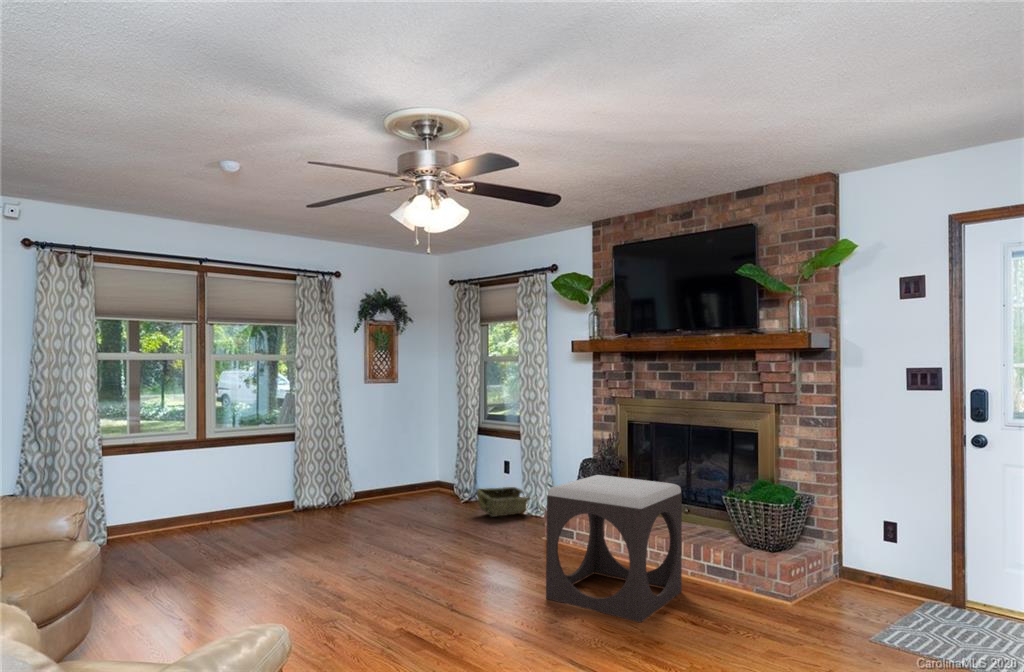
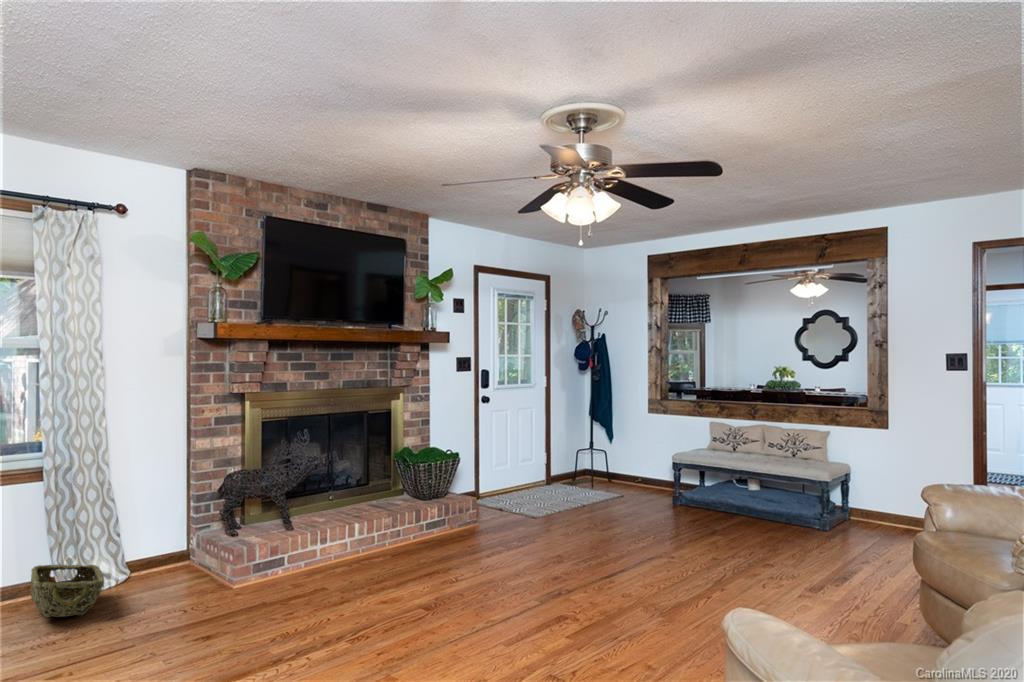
footstool: present [546,475,682,623] -> none [388,457,514,584]

